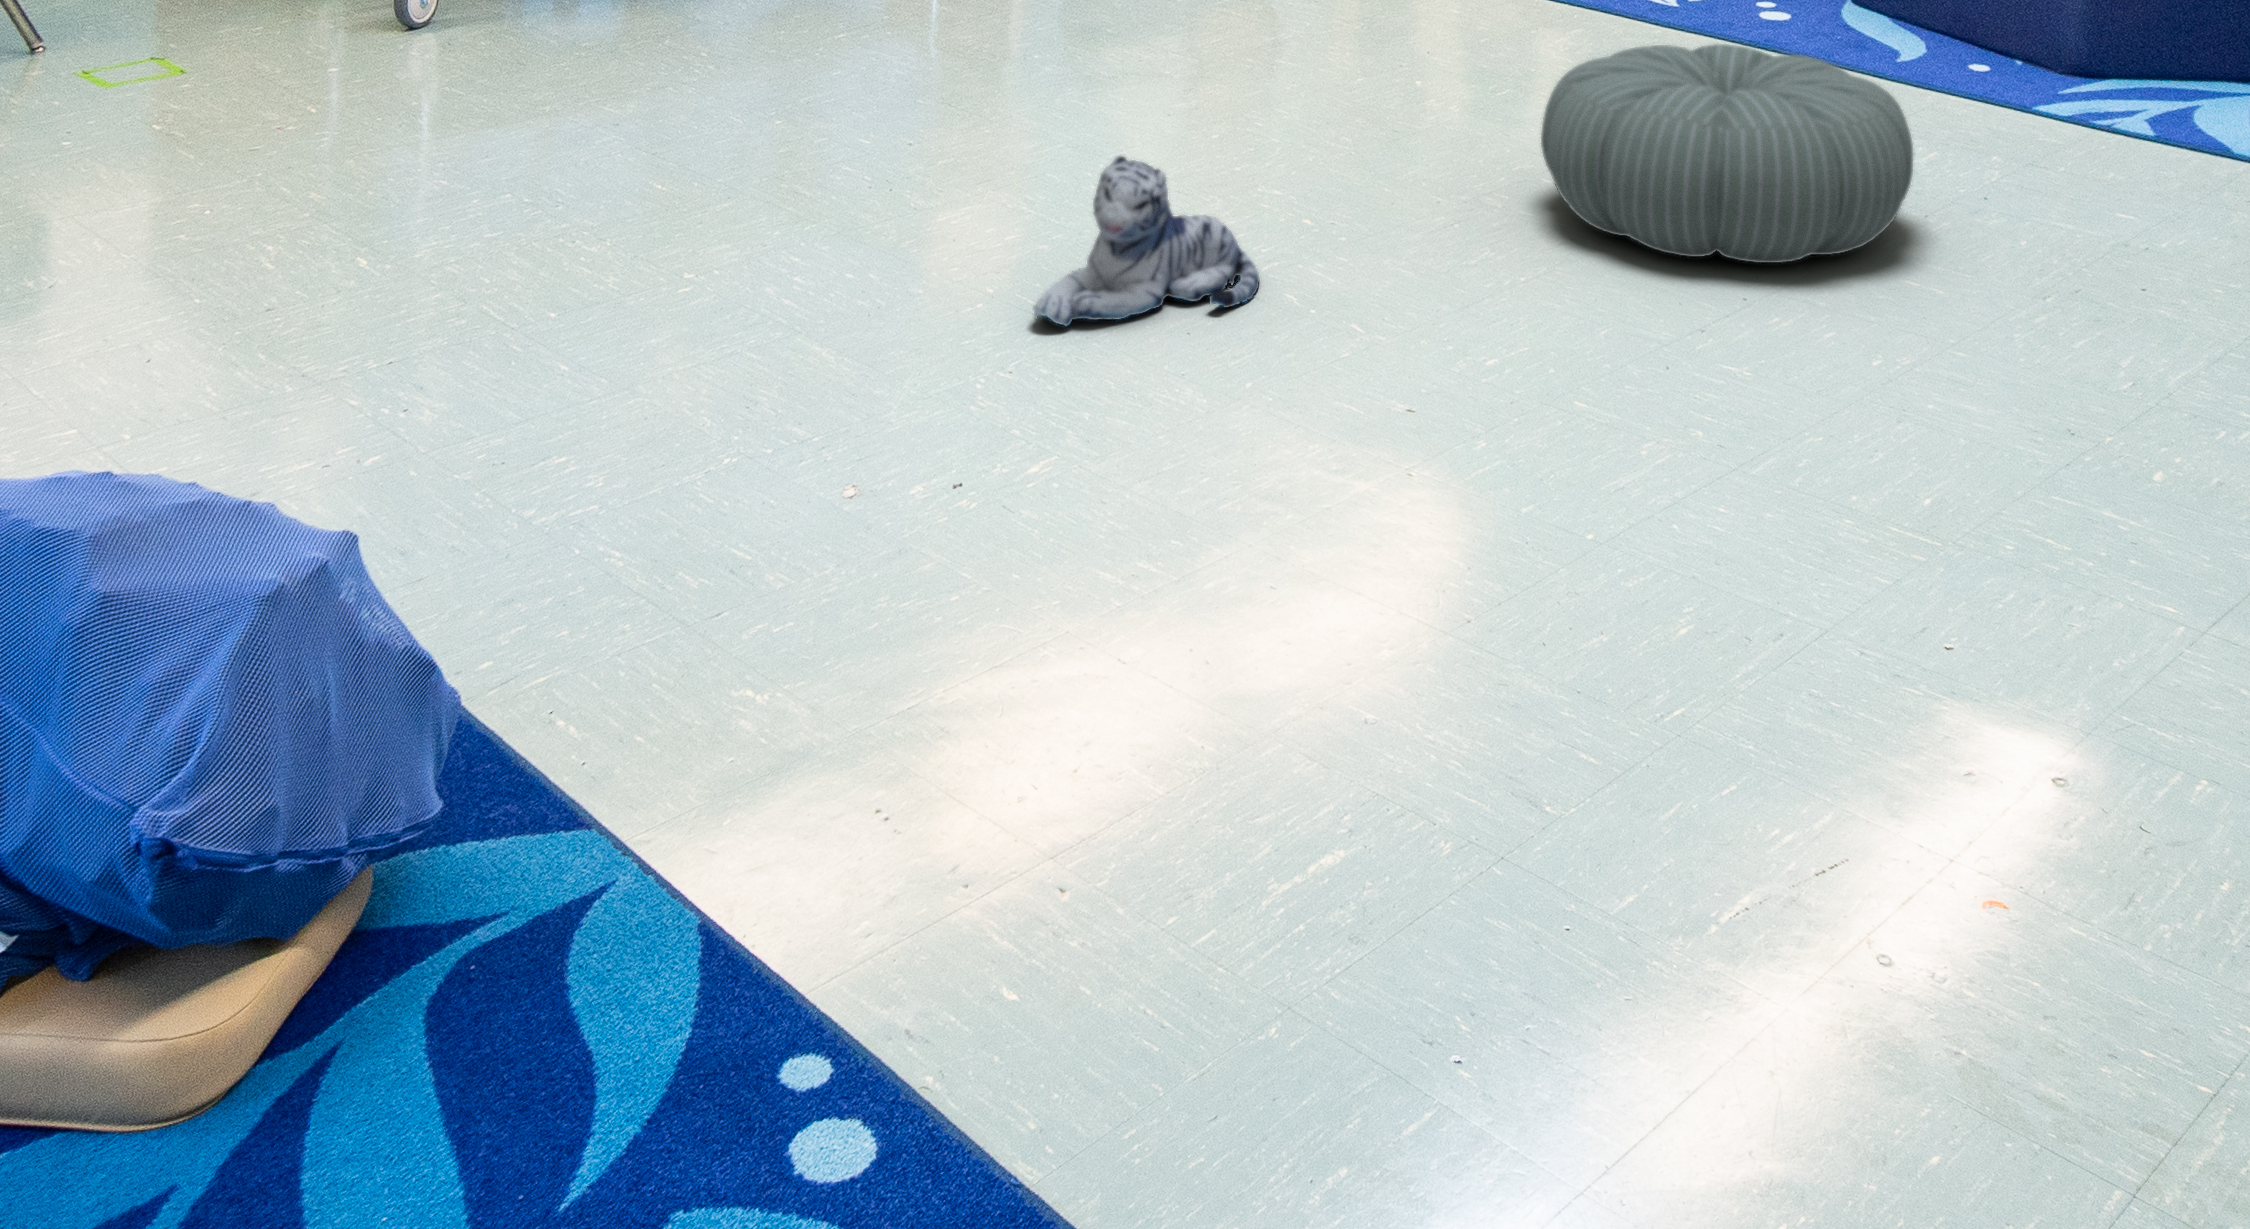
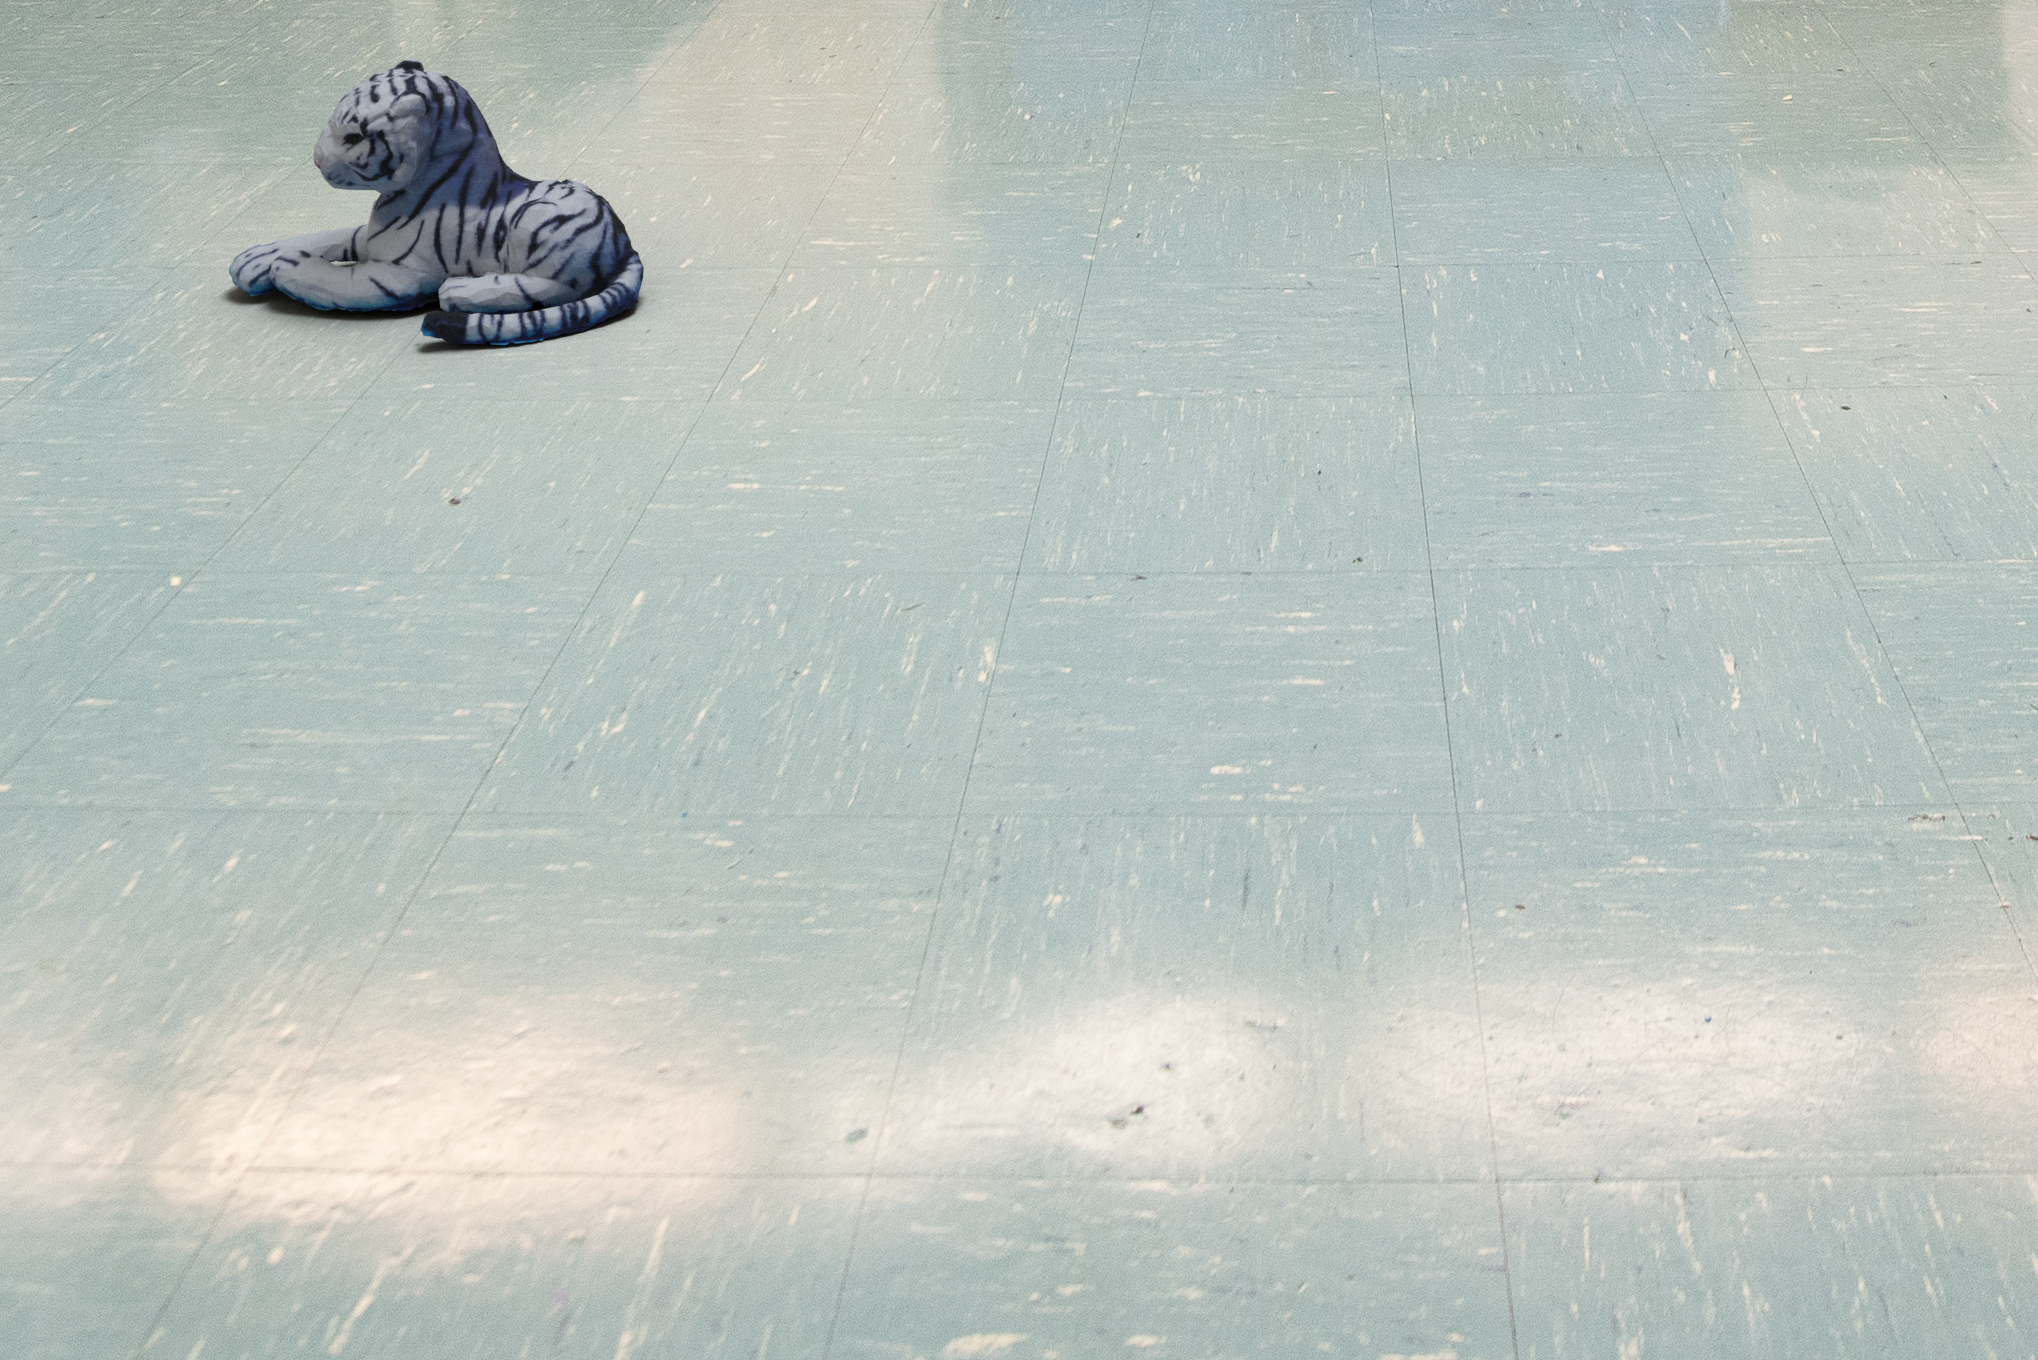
pouf: present [1541,44,1913,263] -> none [1083,99,1849,655]

